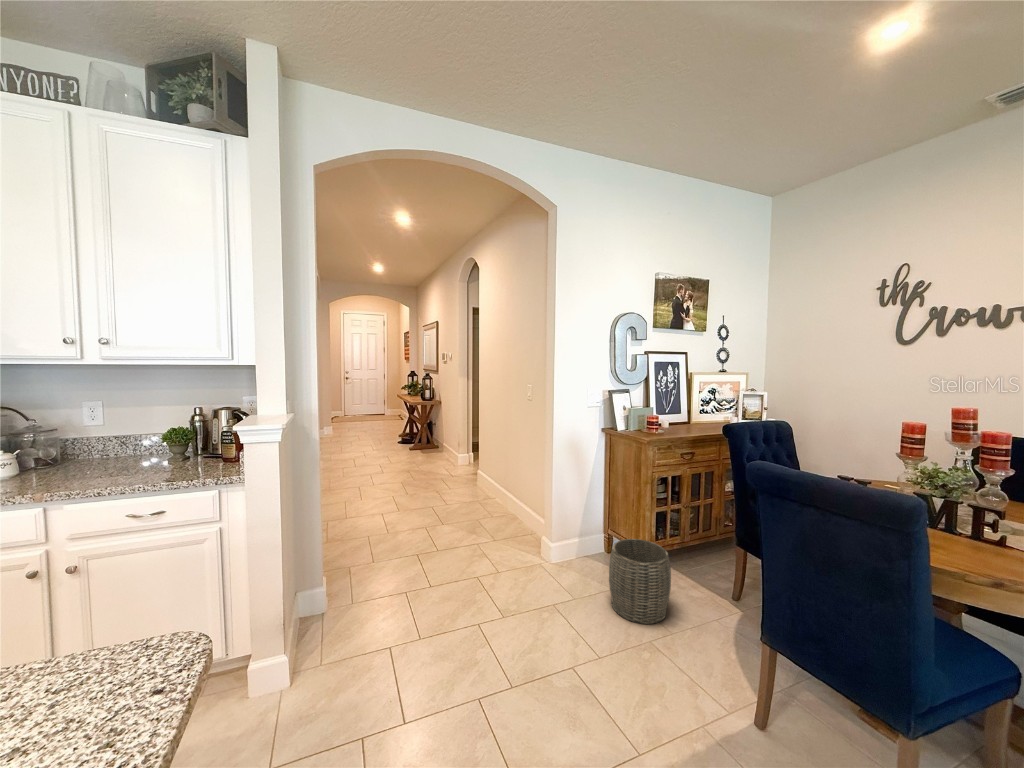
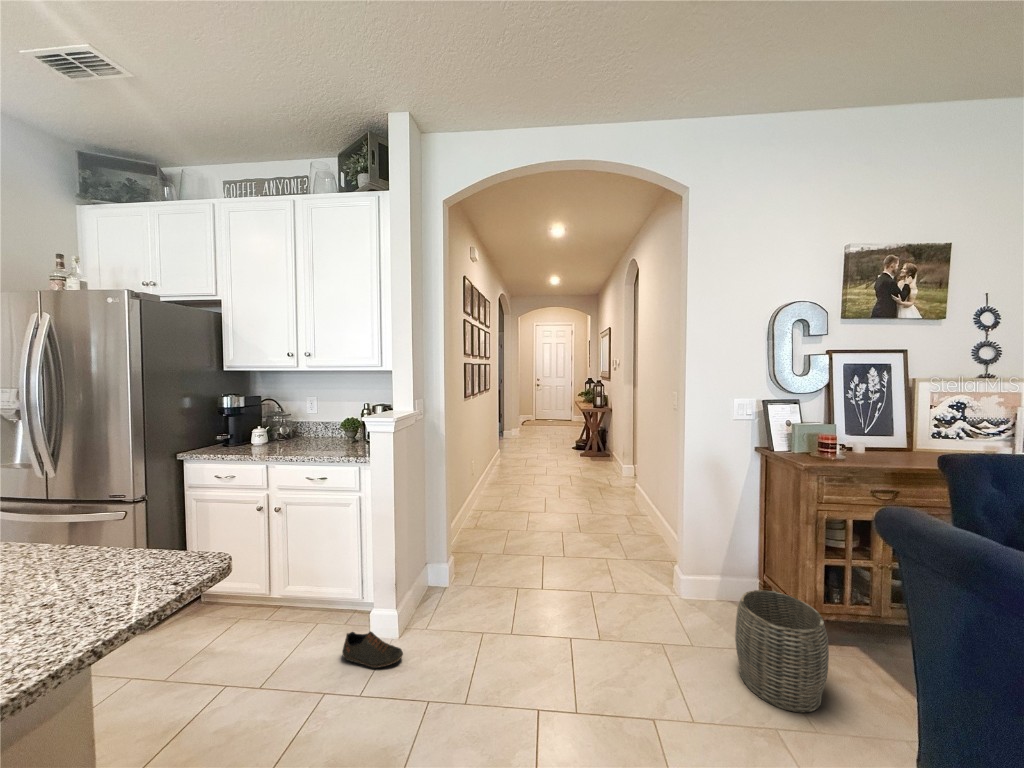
shoe: none [221,689,310,736] -> present [342,631,403,668]

